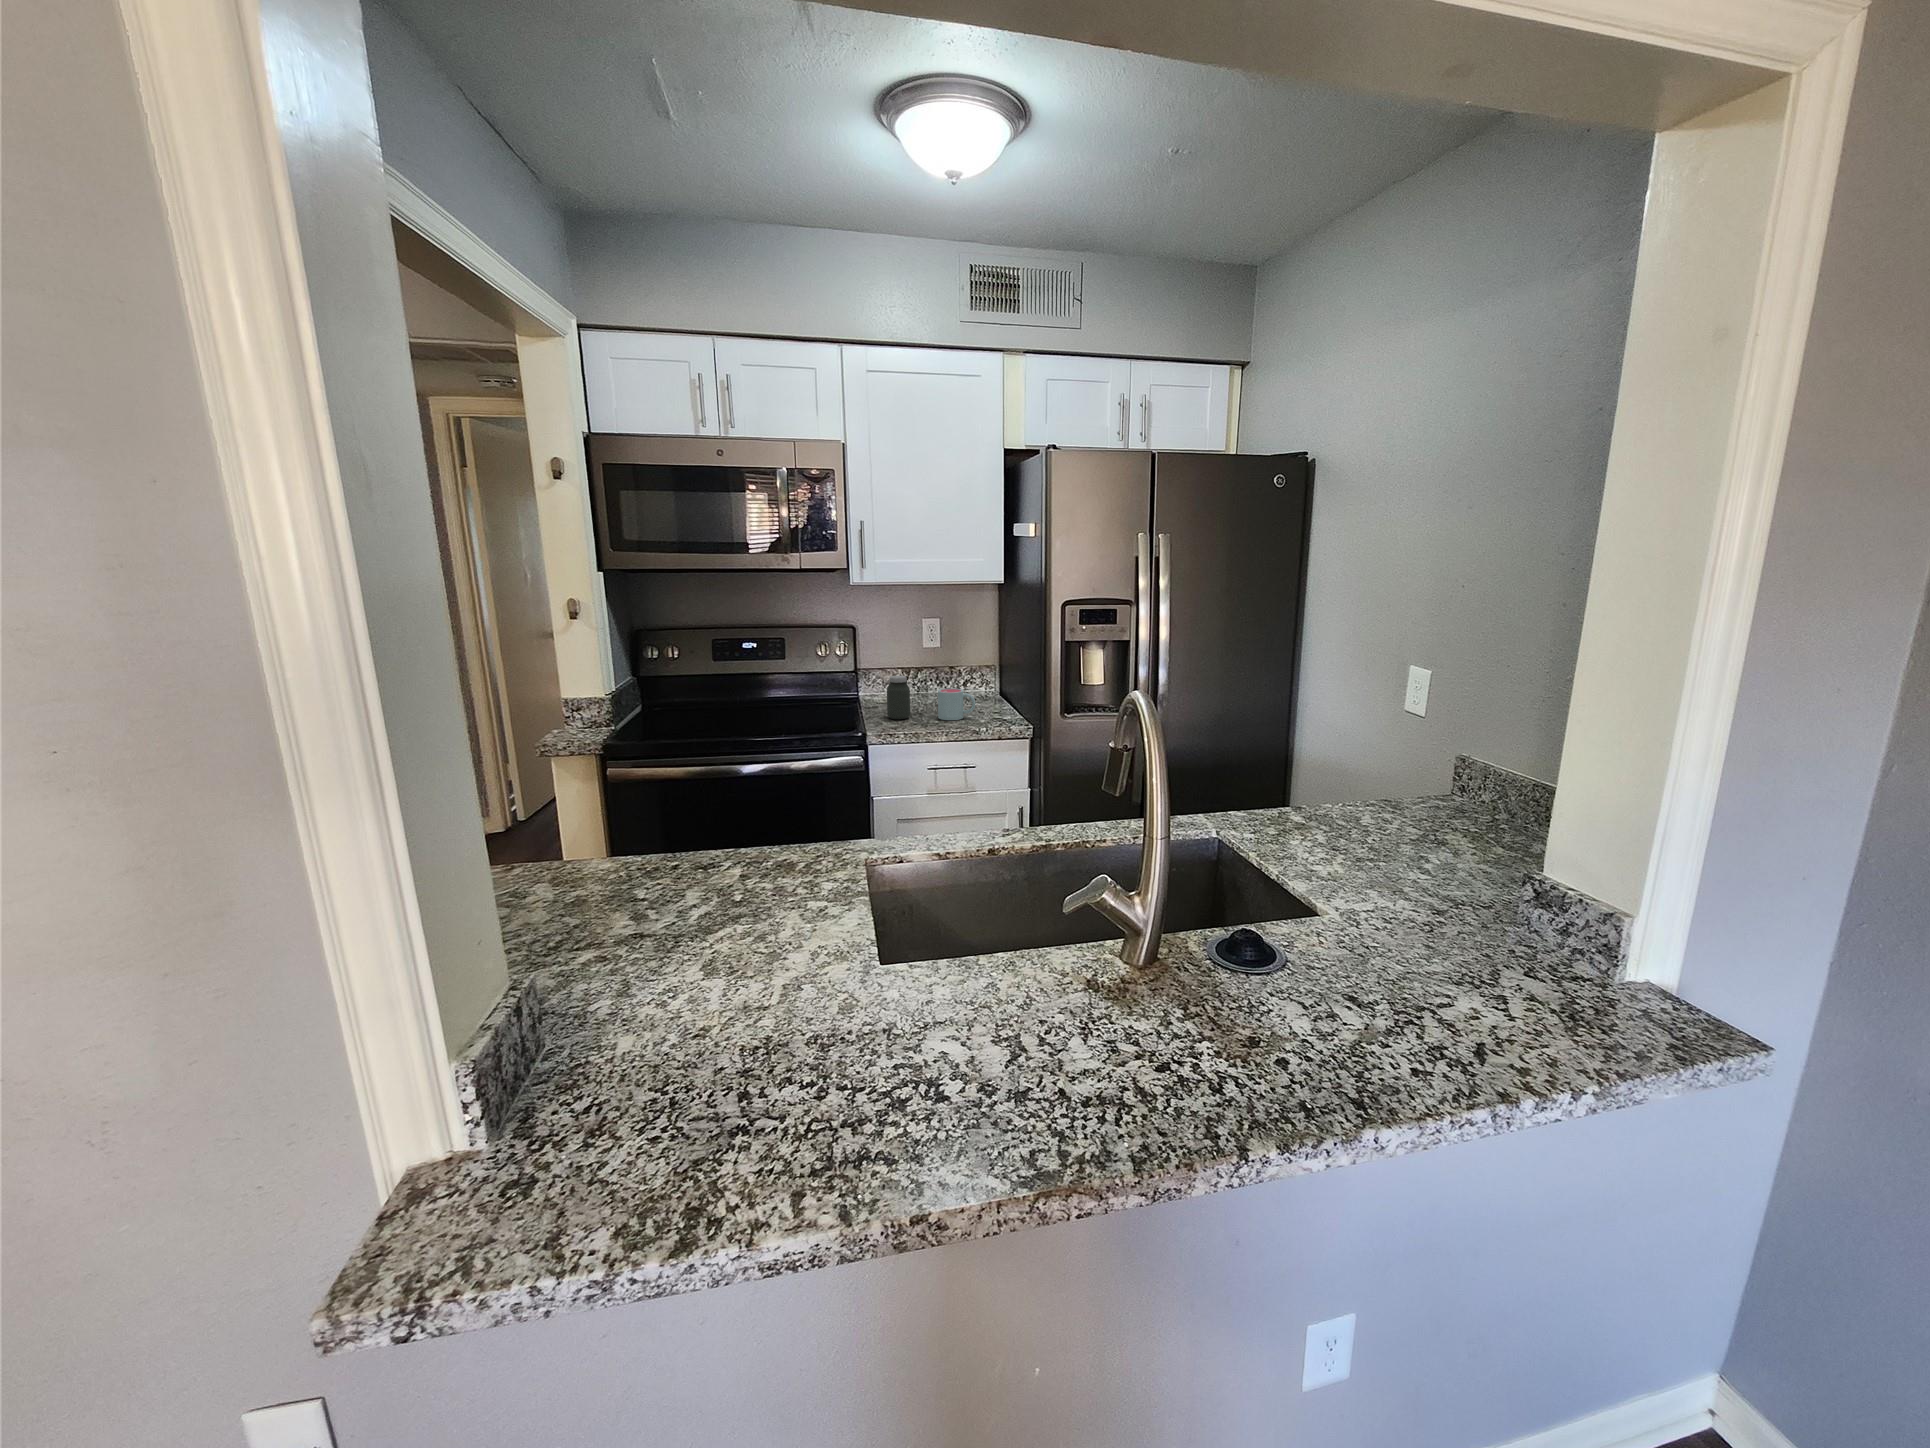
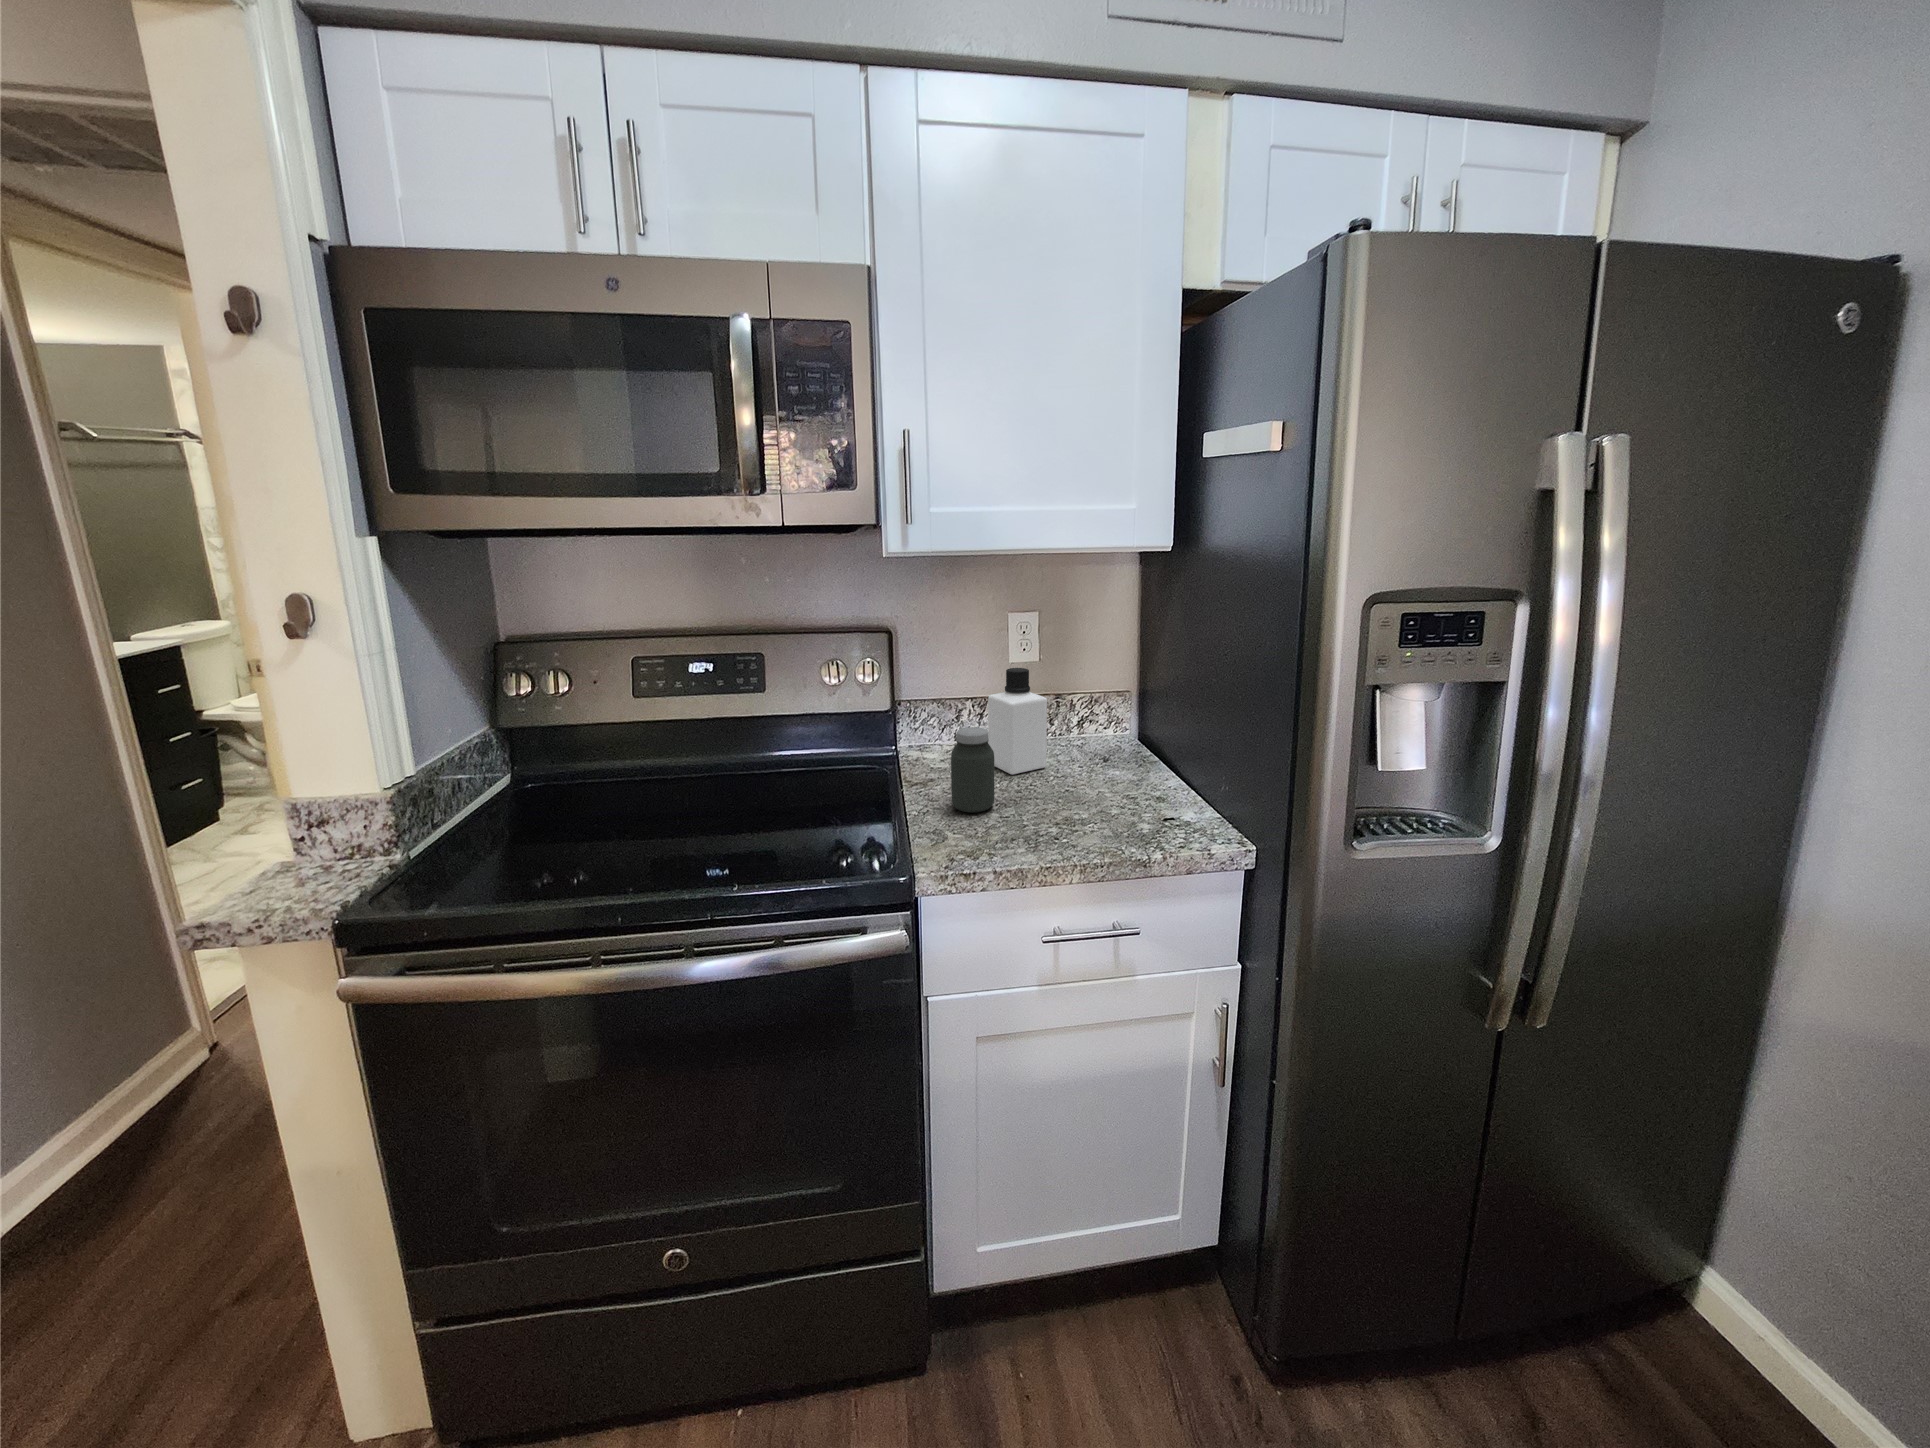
bottle: none [910,649,943,708] -> present [988,668,1047,775]
mug: present [938,688,976,720] -> none [1047,749,1119,815]

